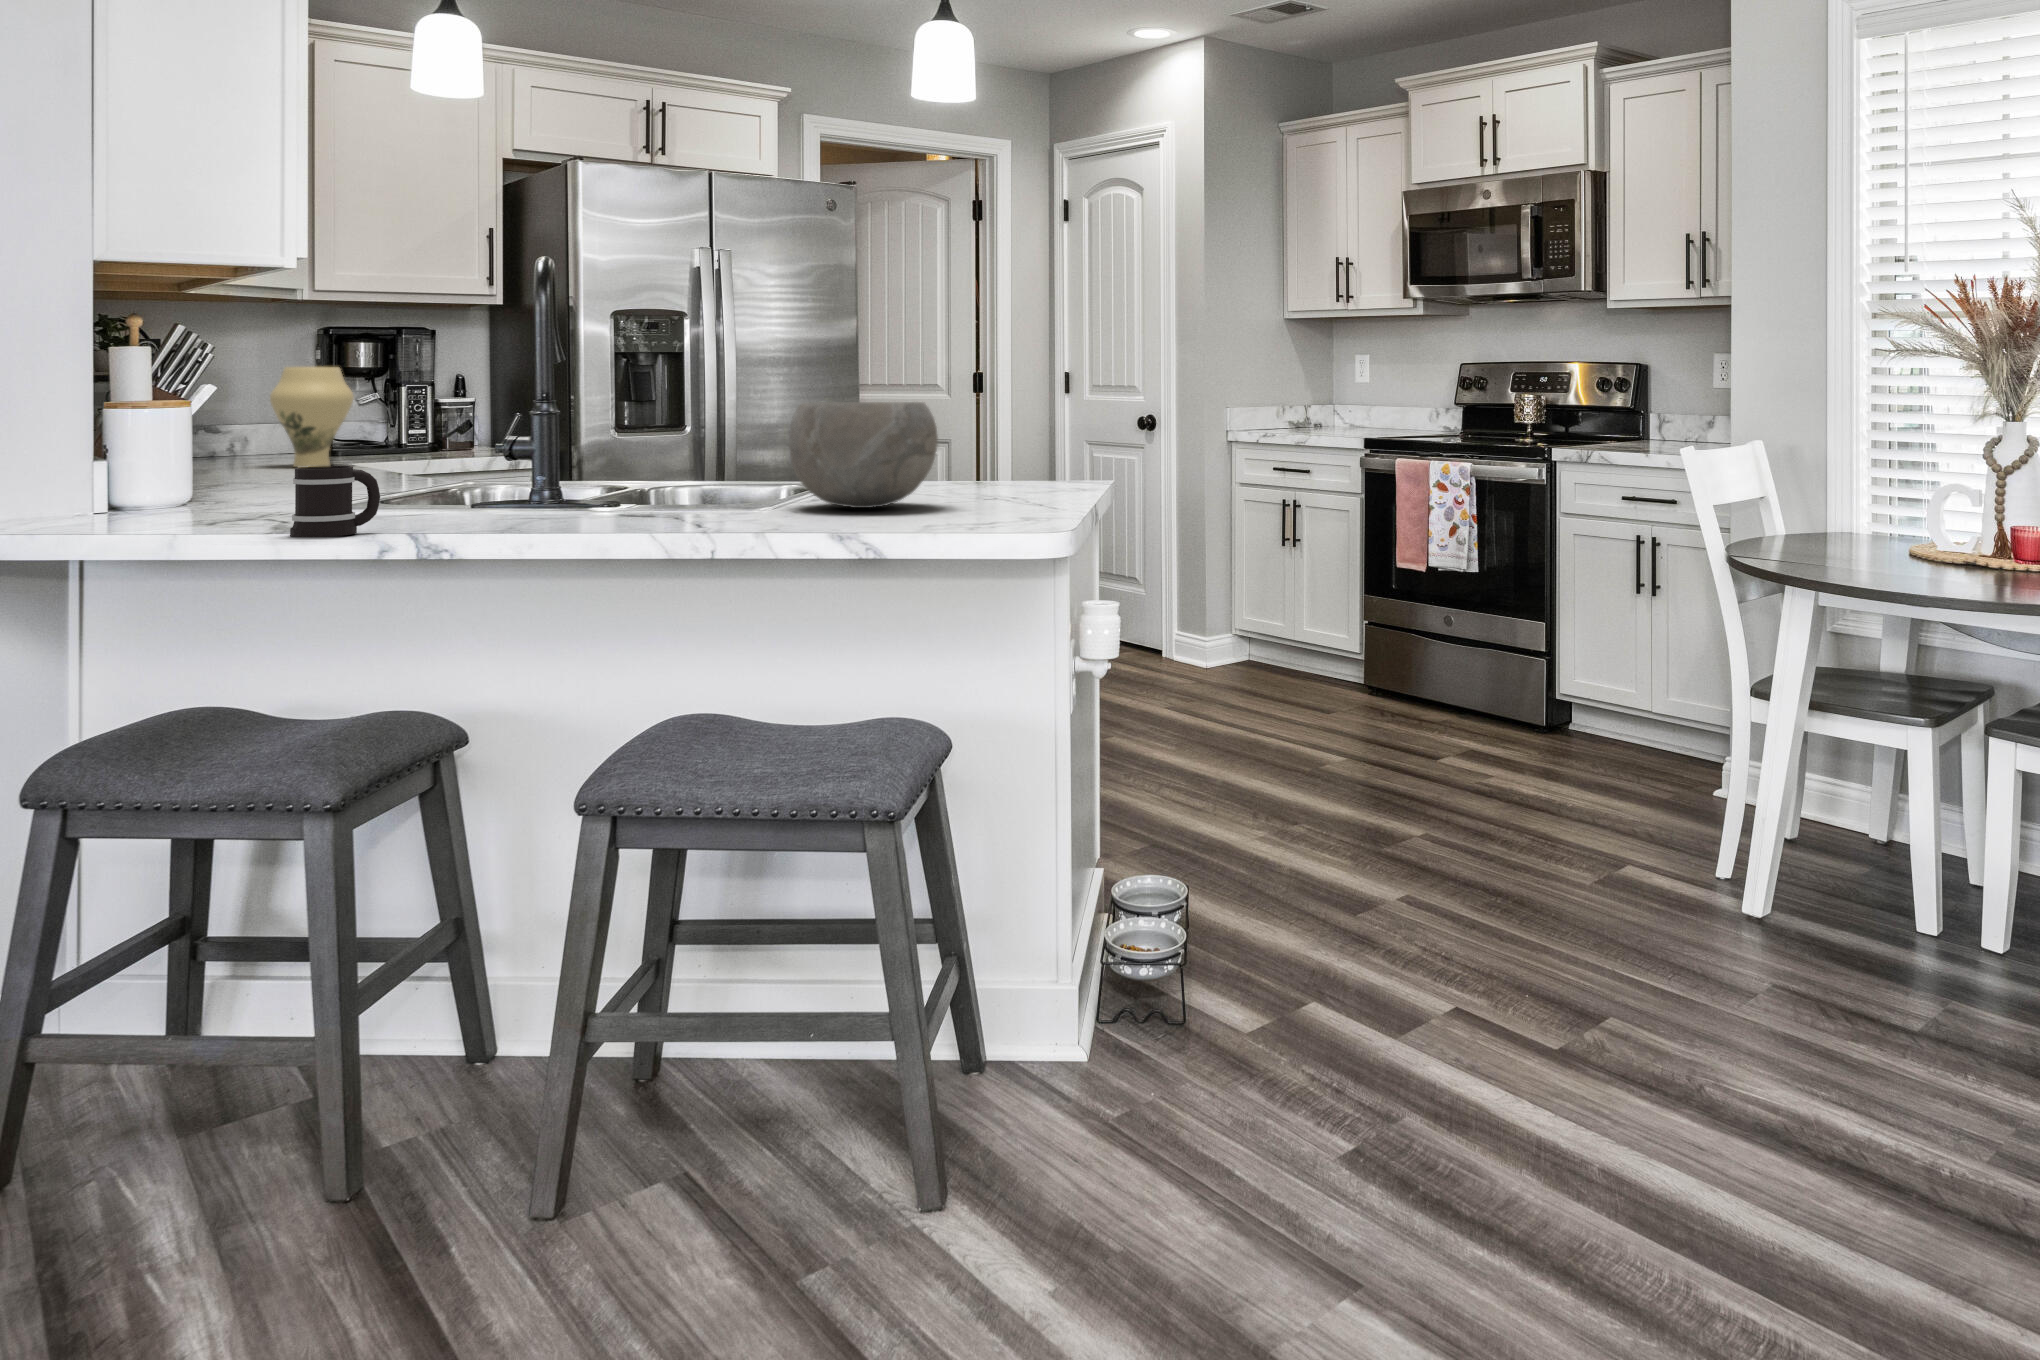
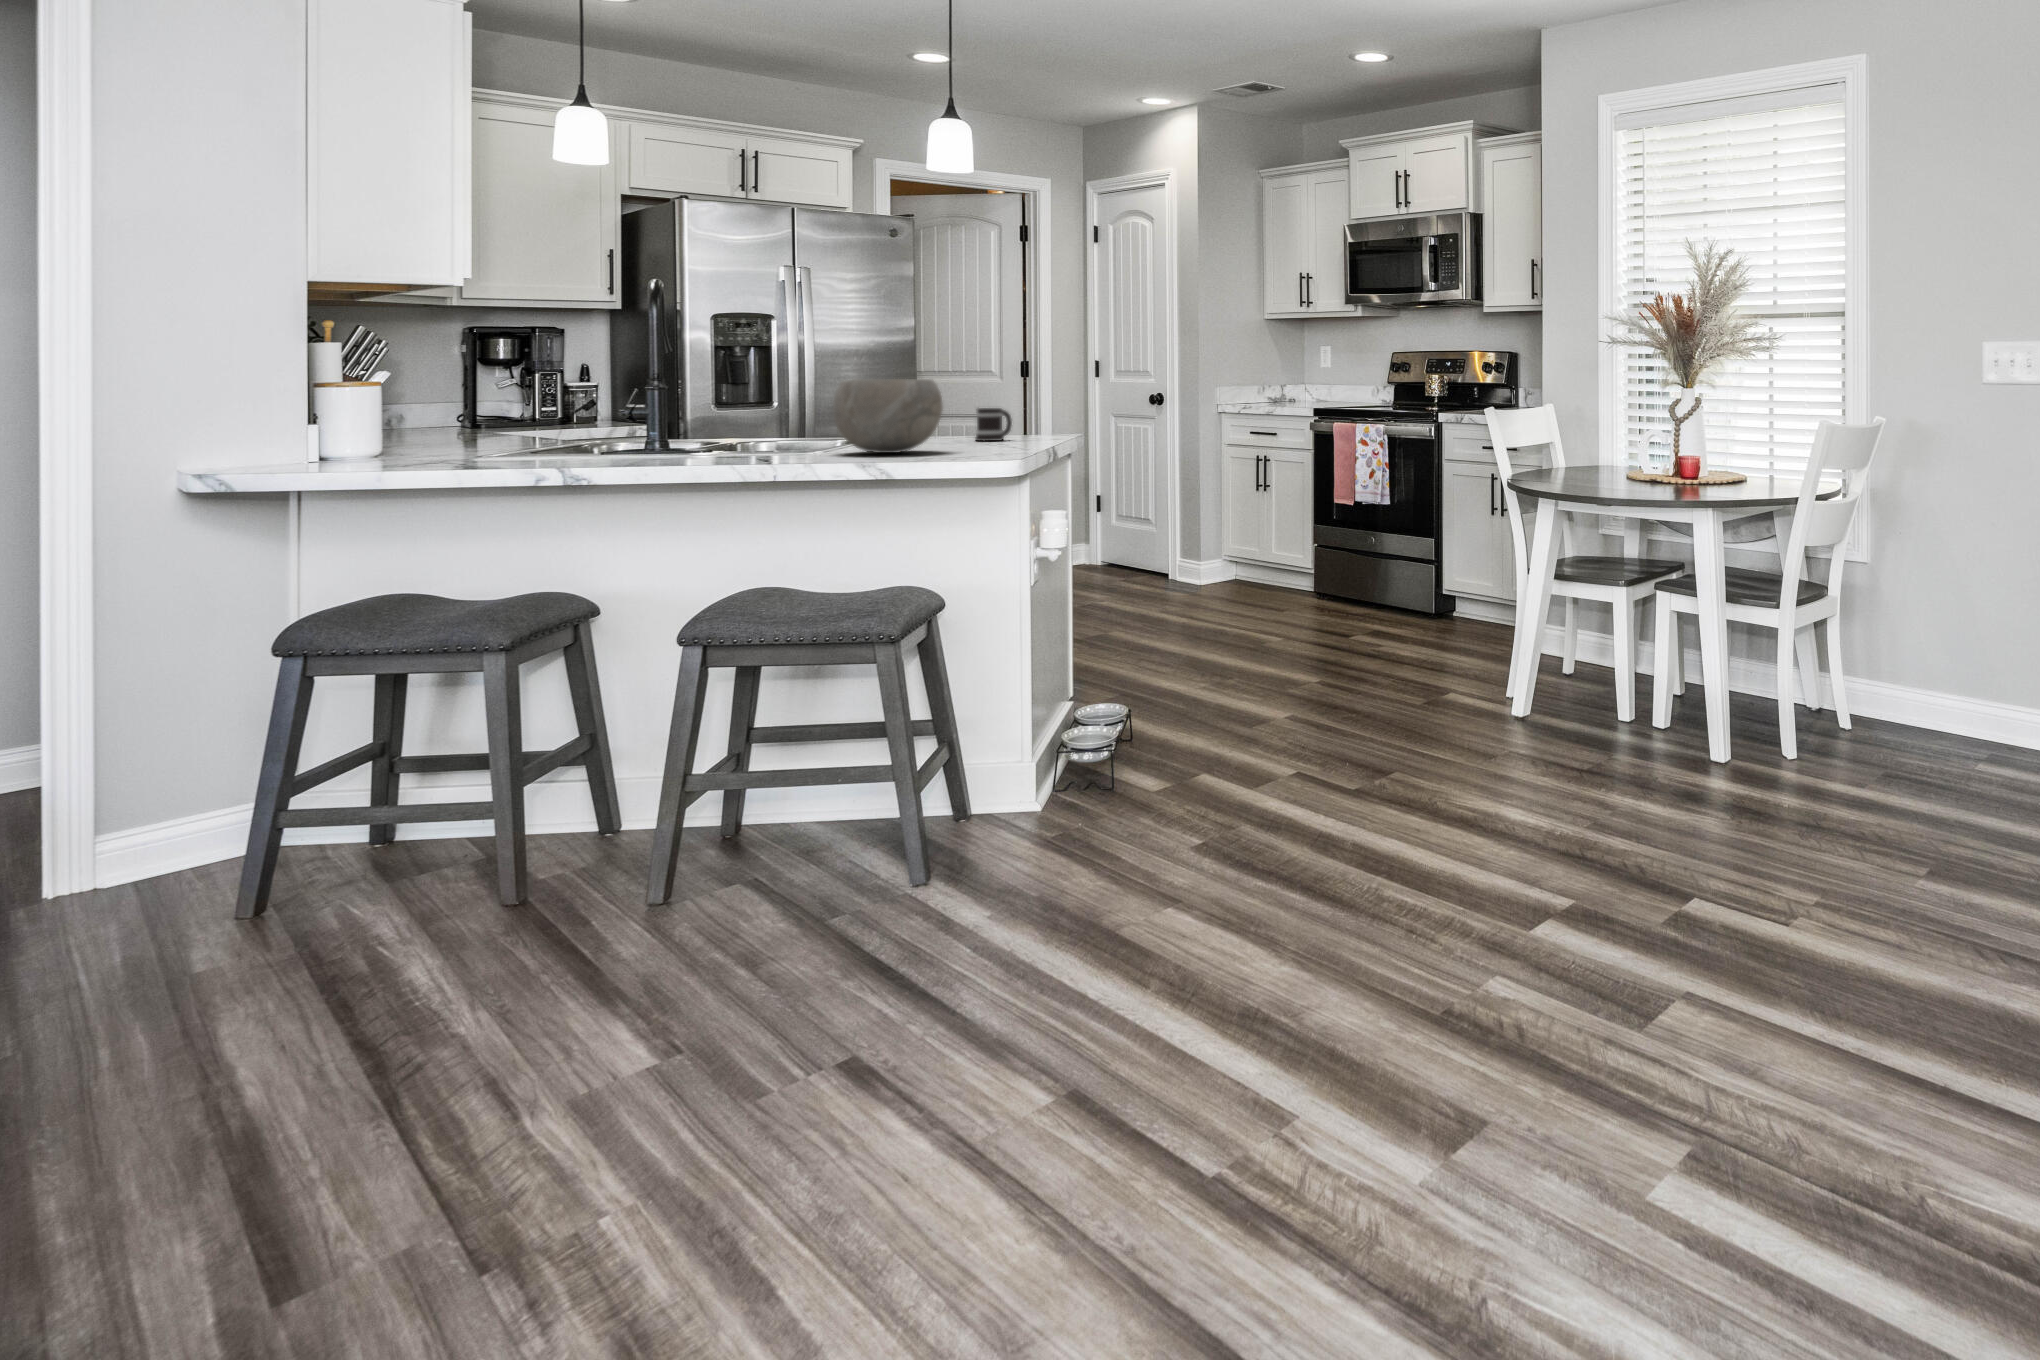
vase: present [270,367,353,467] -> none [426,359,495,437]
mug: present [290,466,380,537] -> present [975,408,1012,441]

